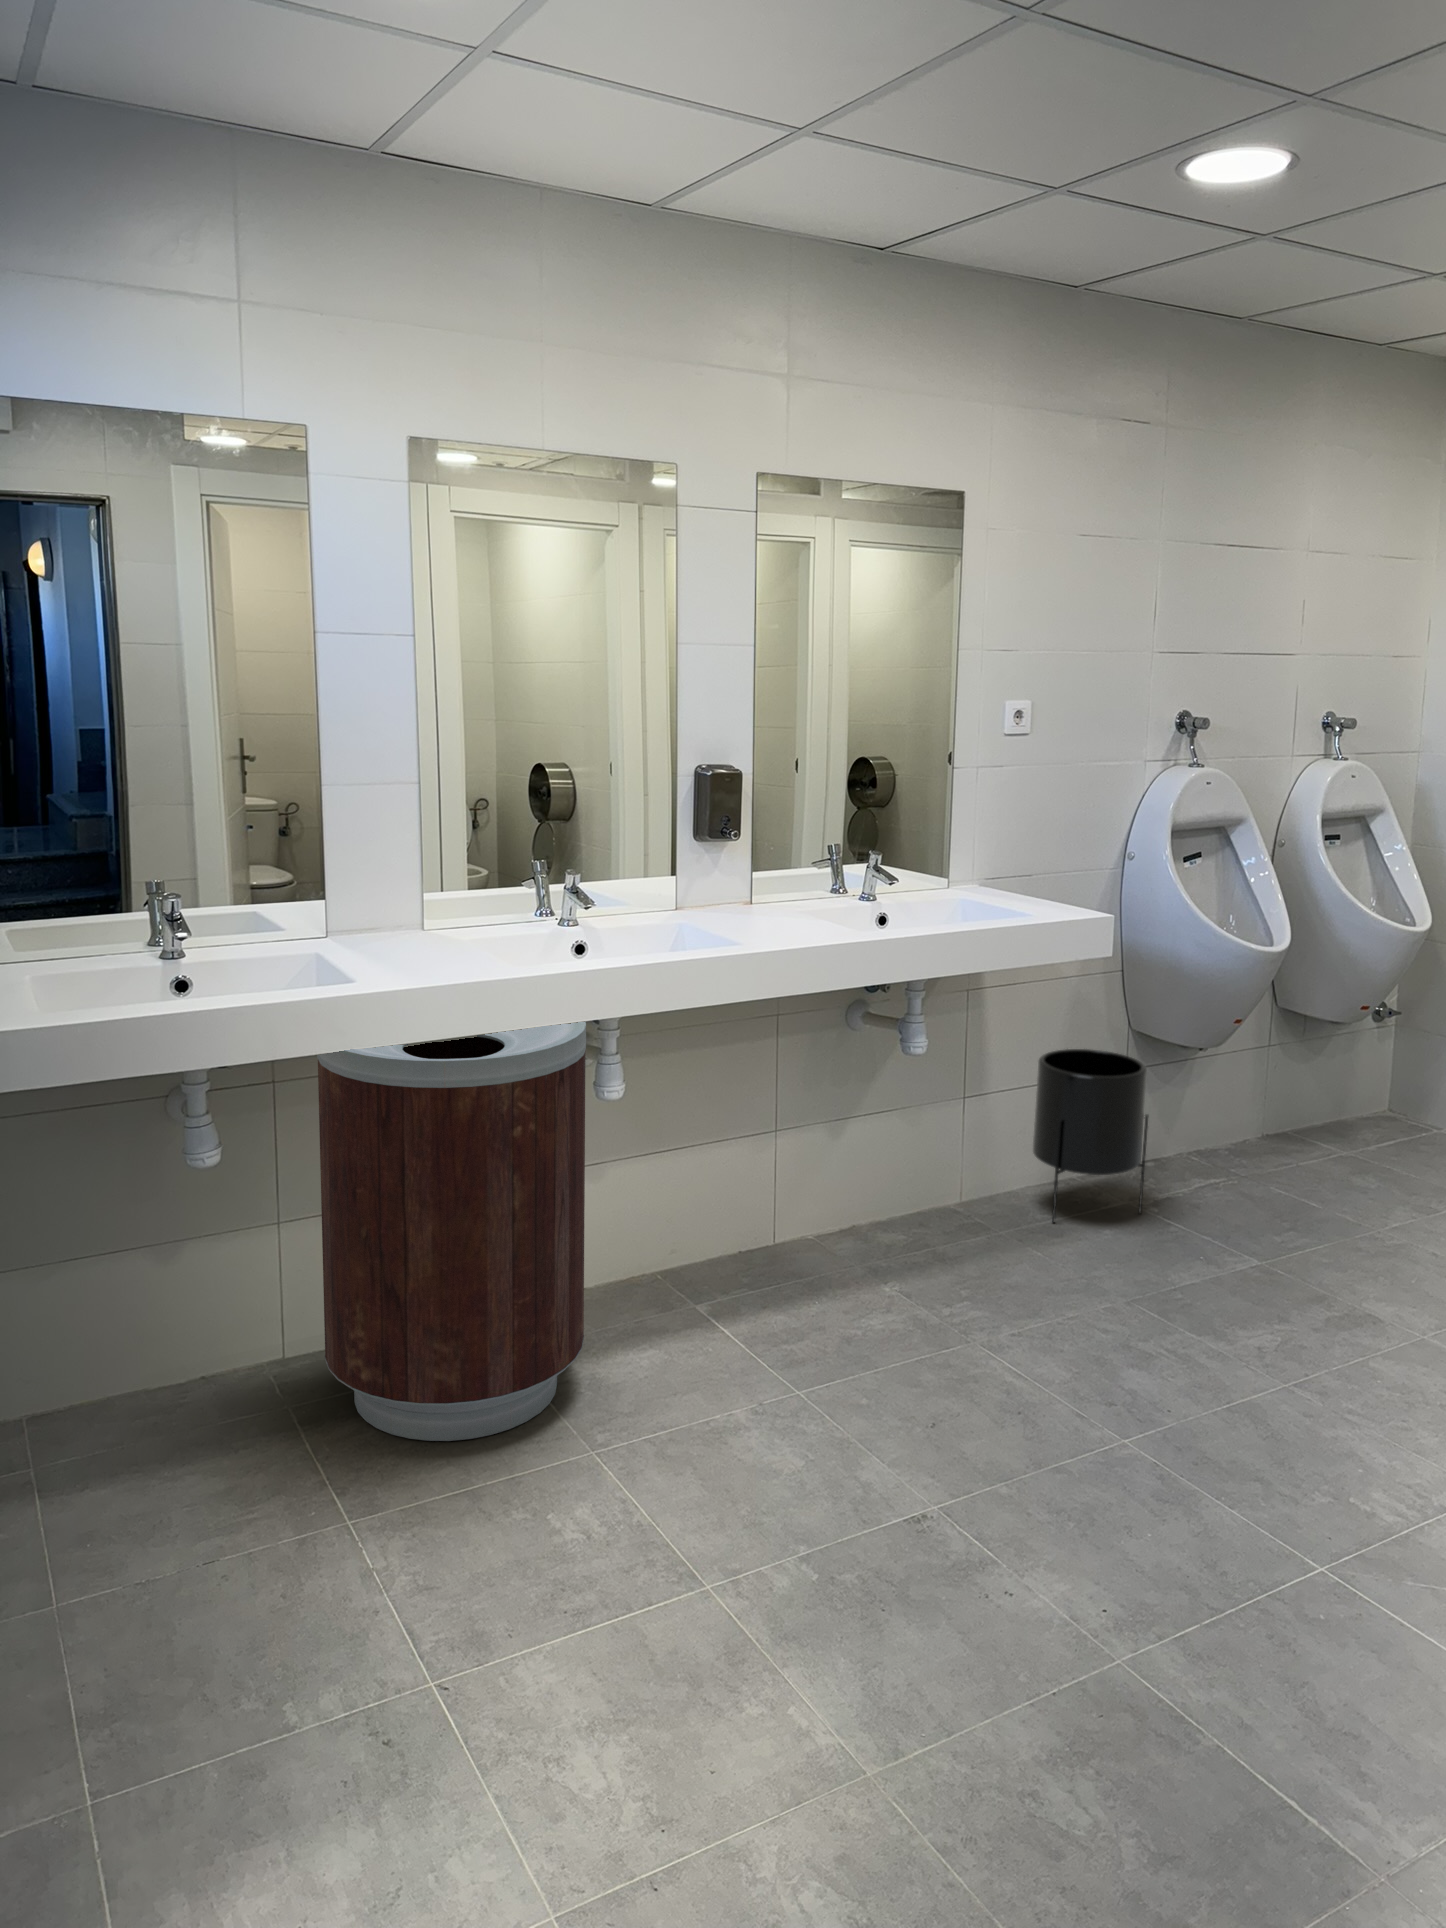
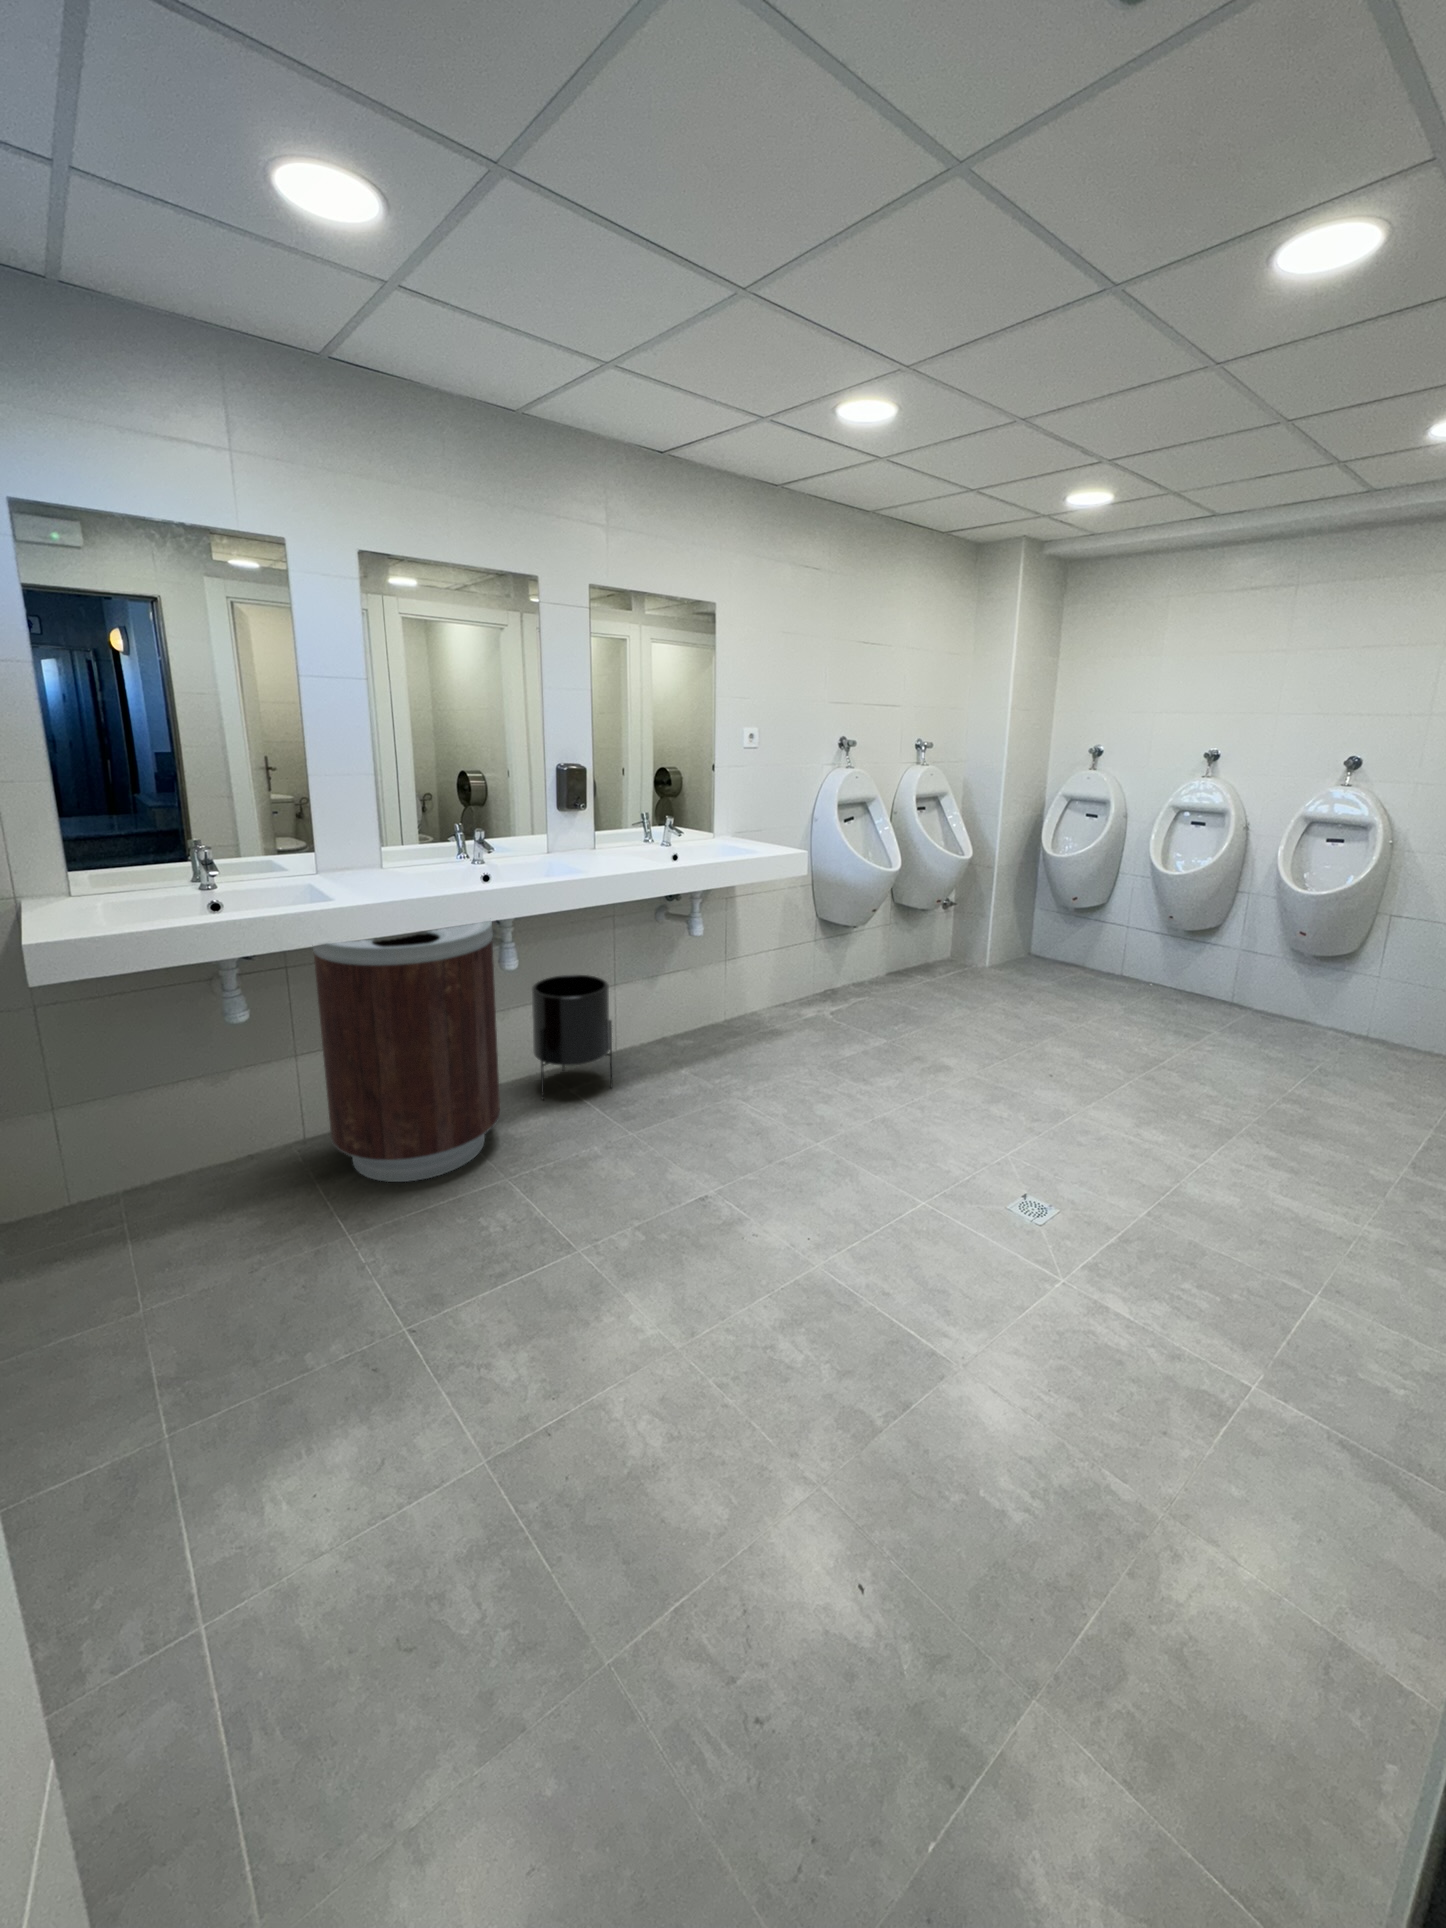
planter: present [1033,1049,1148,1223] -> present [532,975,612,1099]

